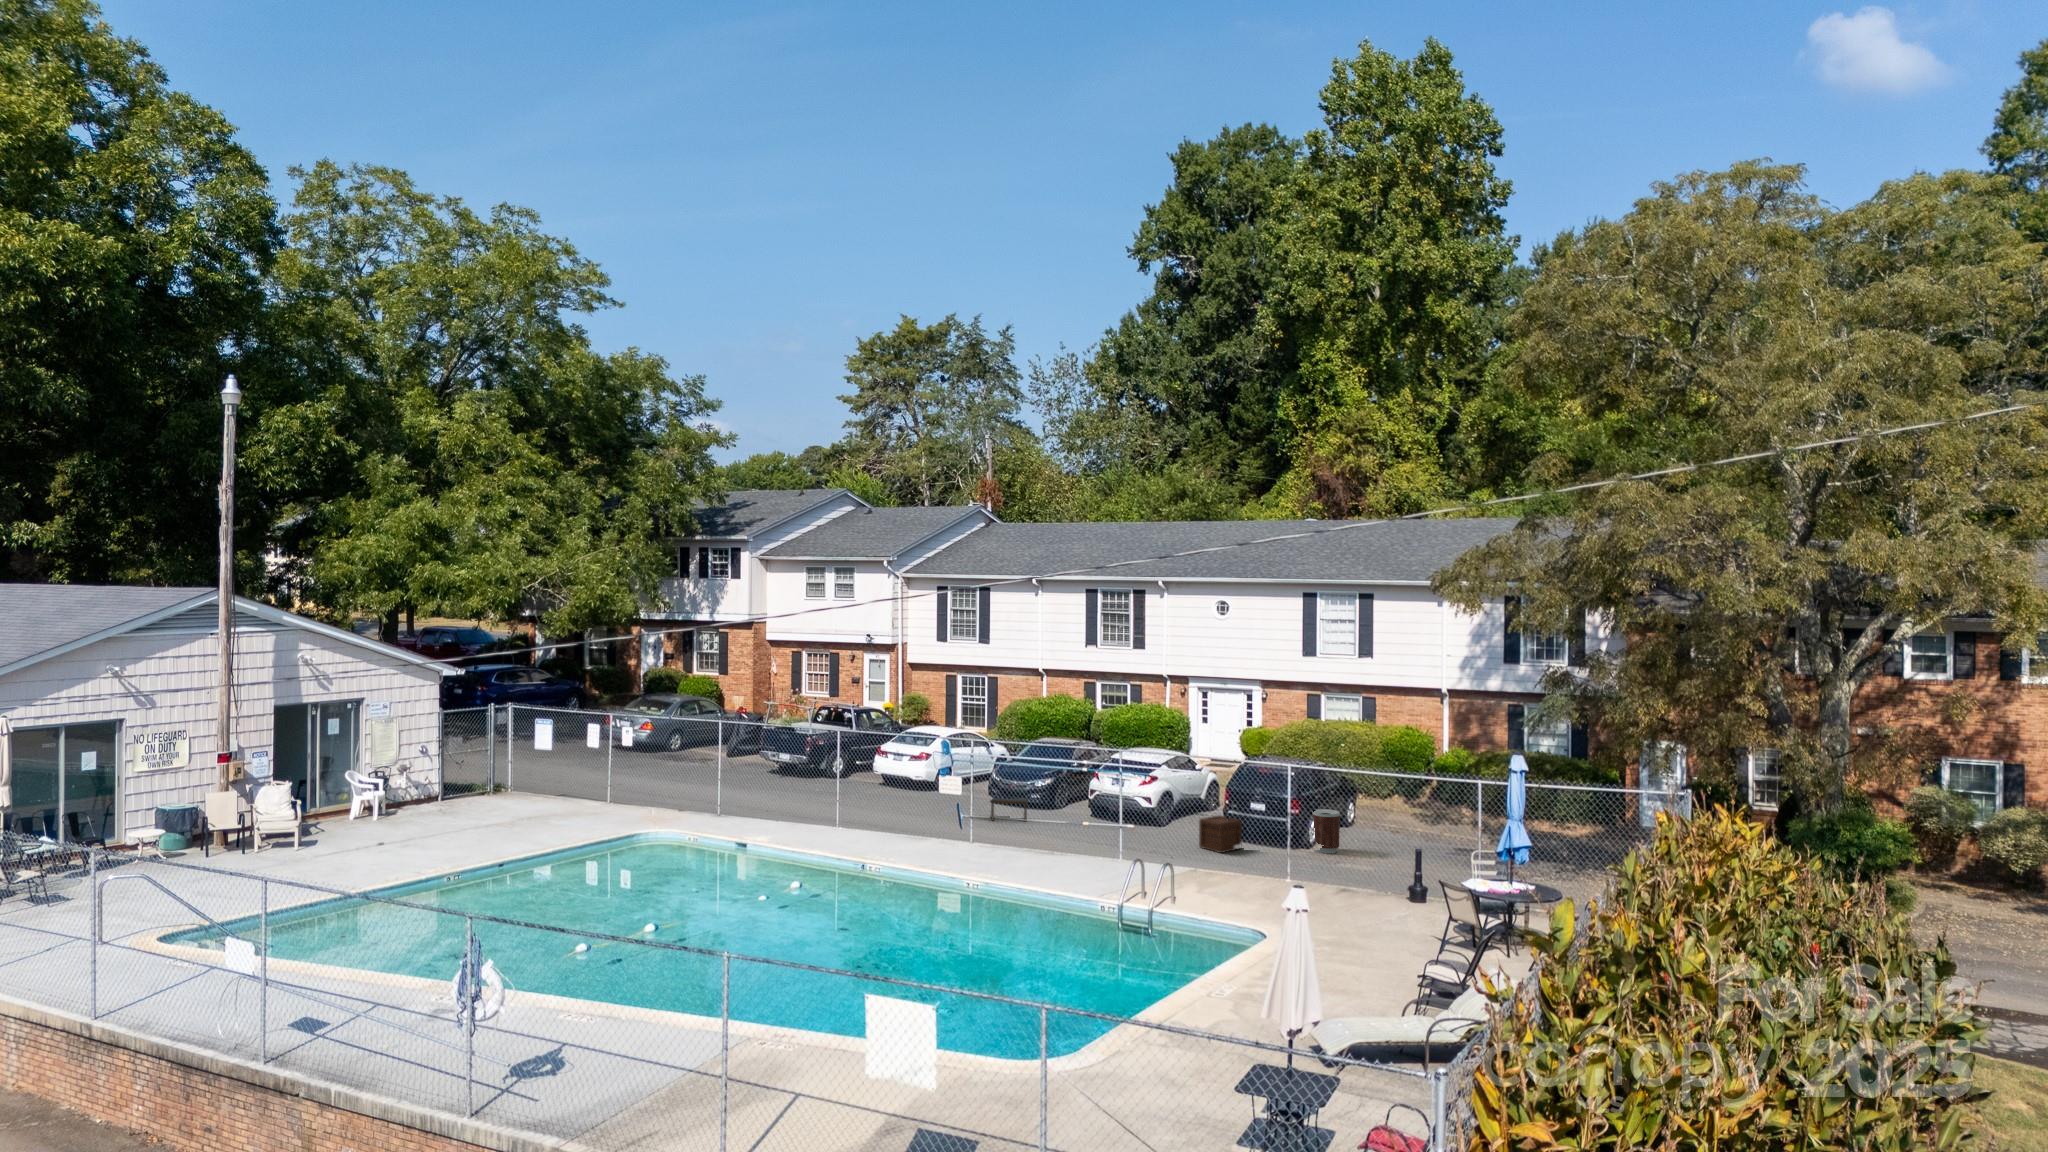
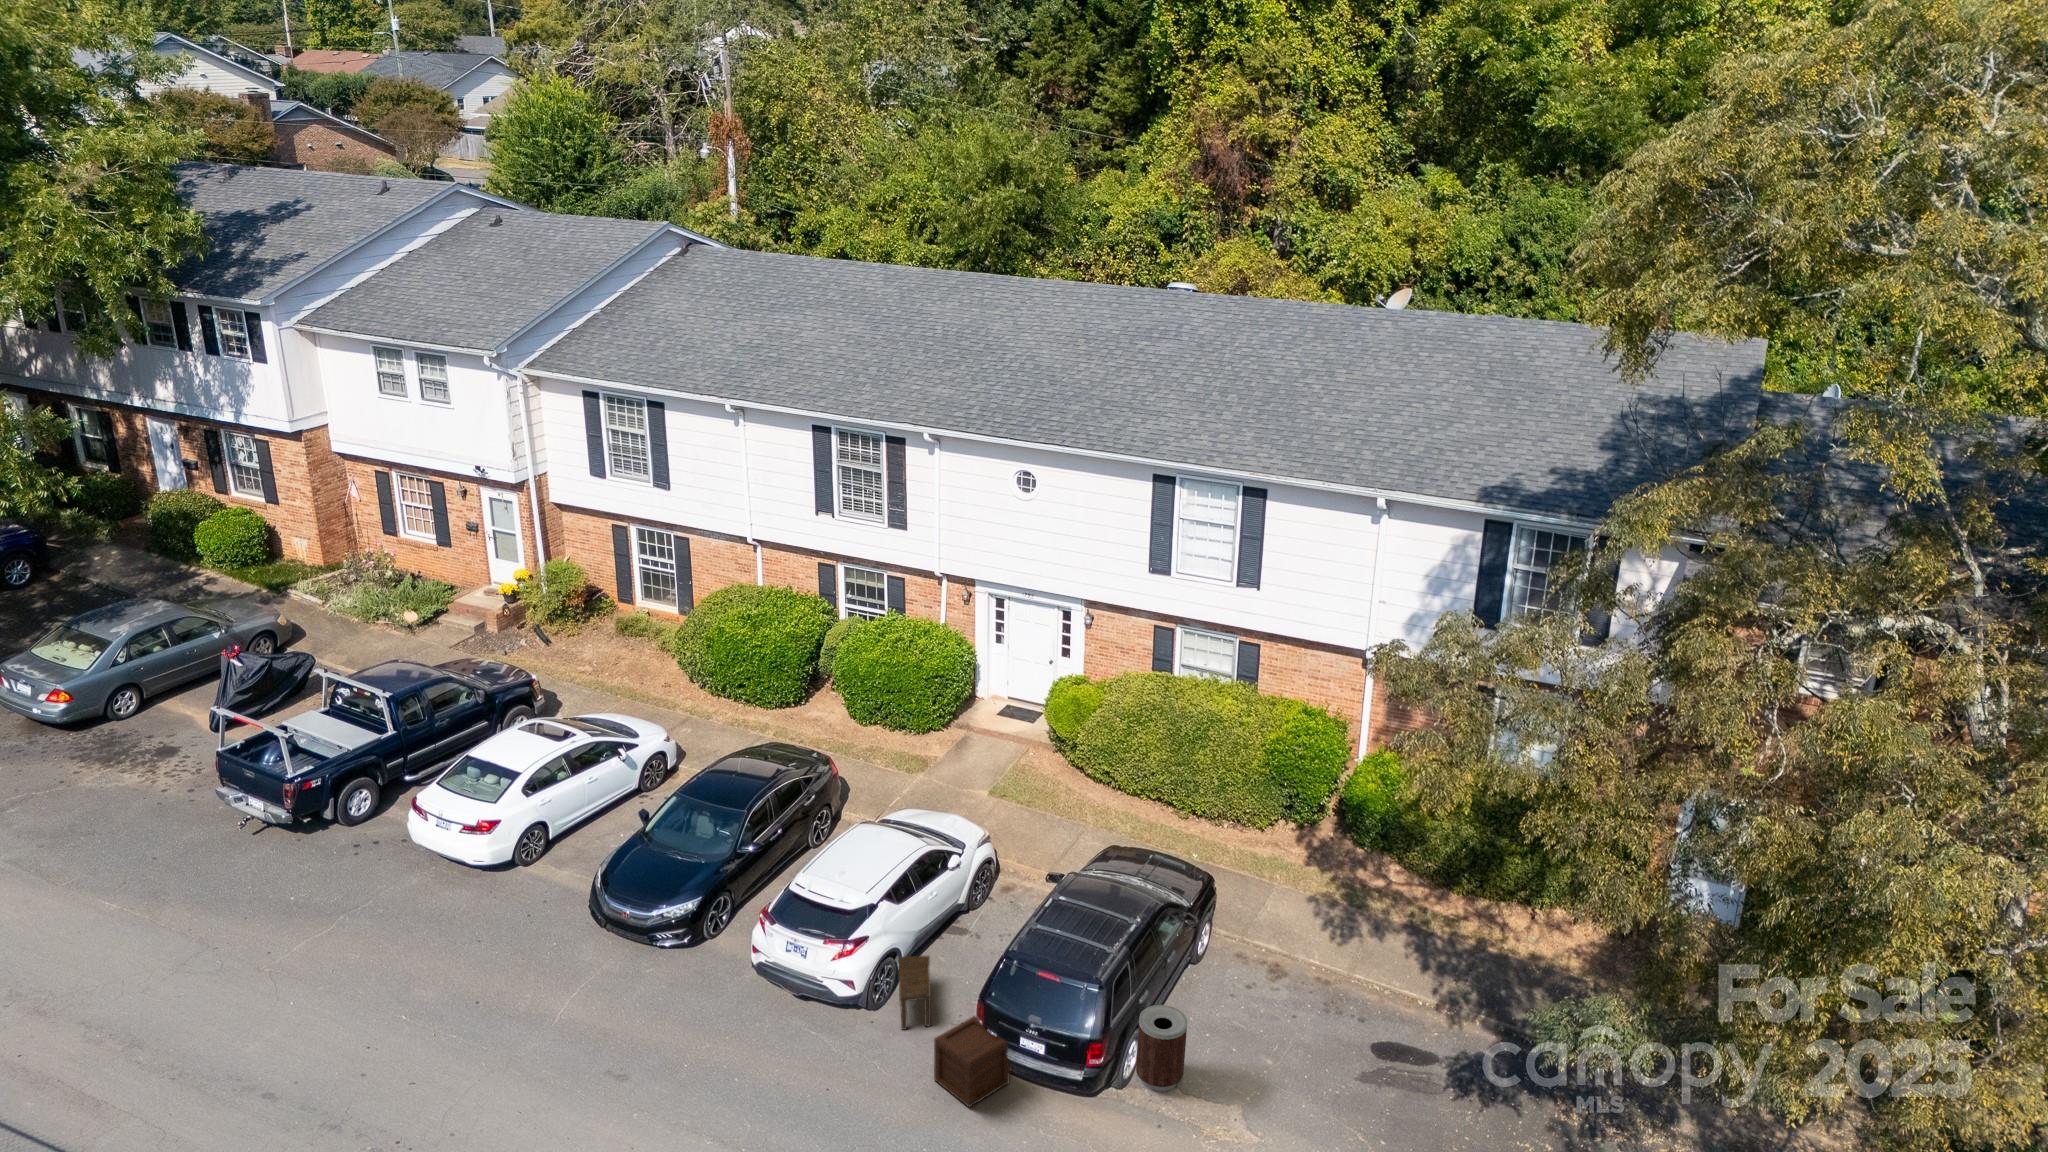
bench: present [991,798,1028,821] -> present [898,956,931,1030]

